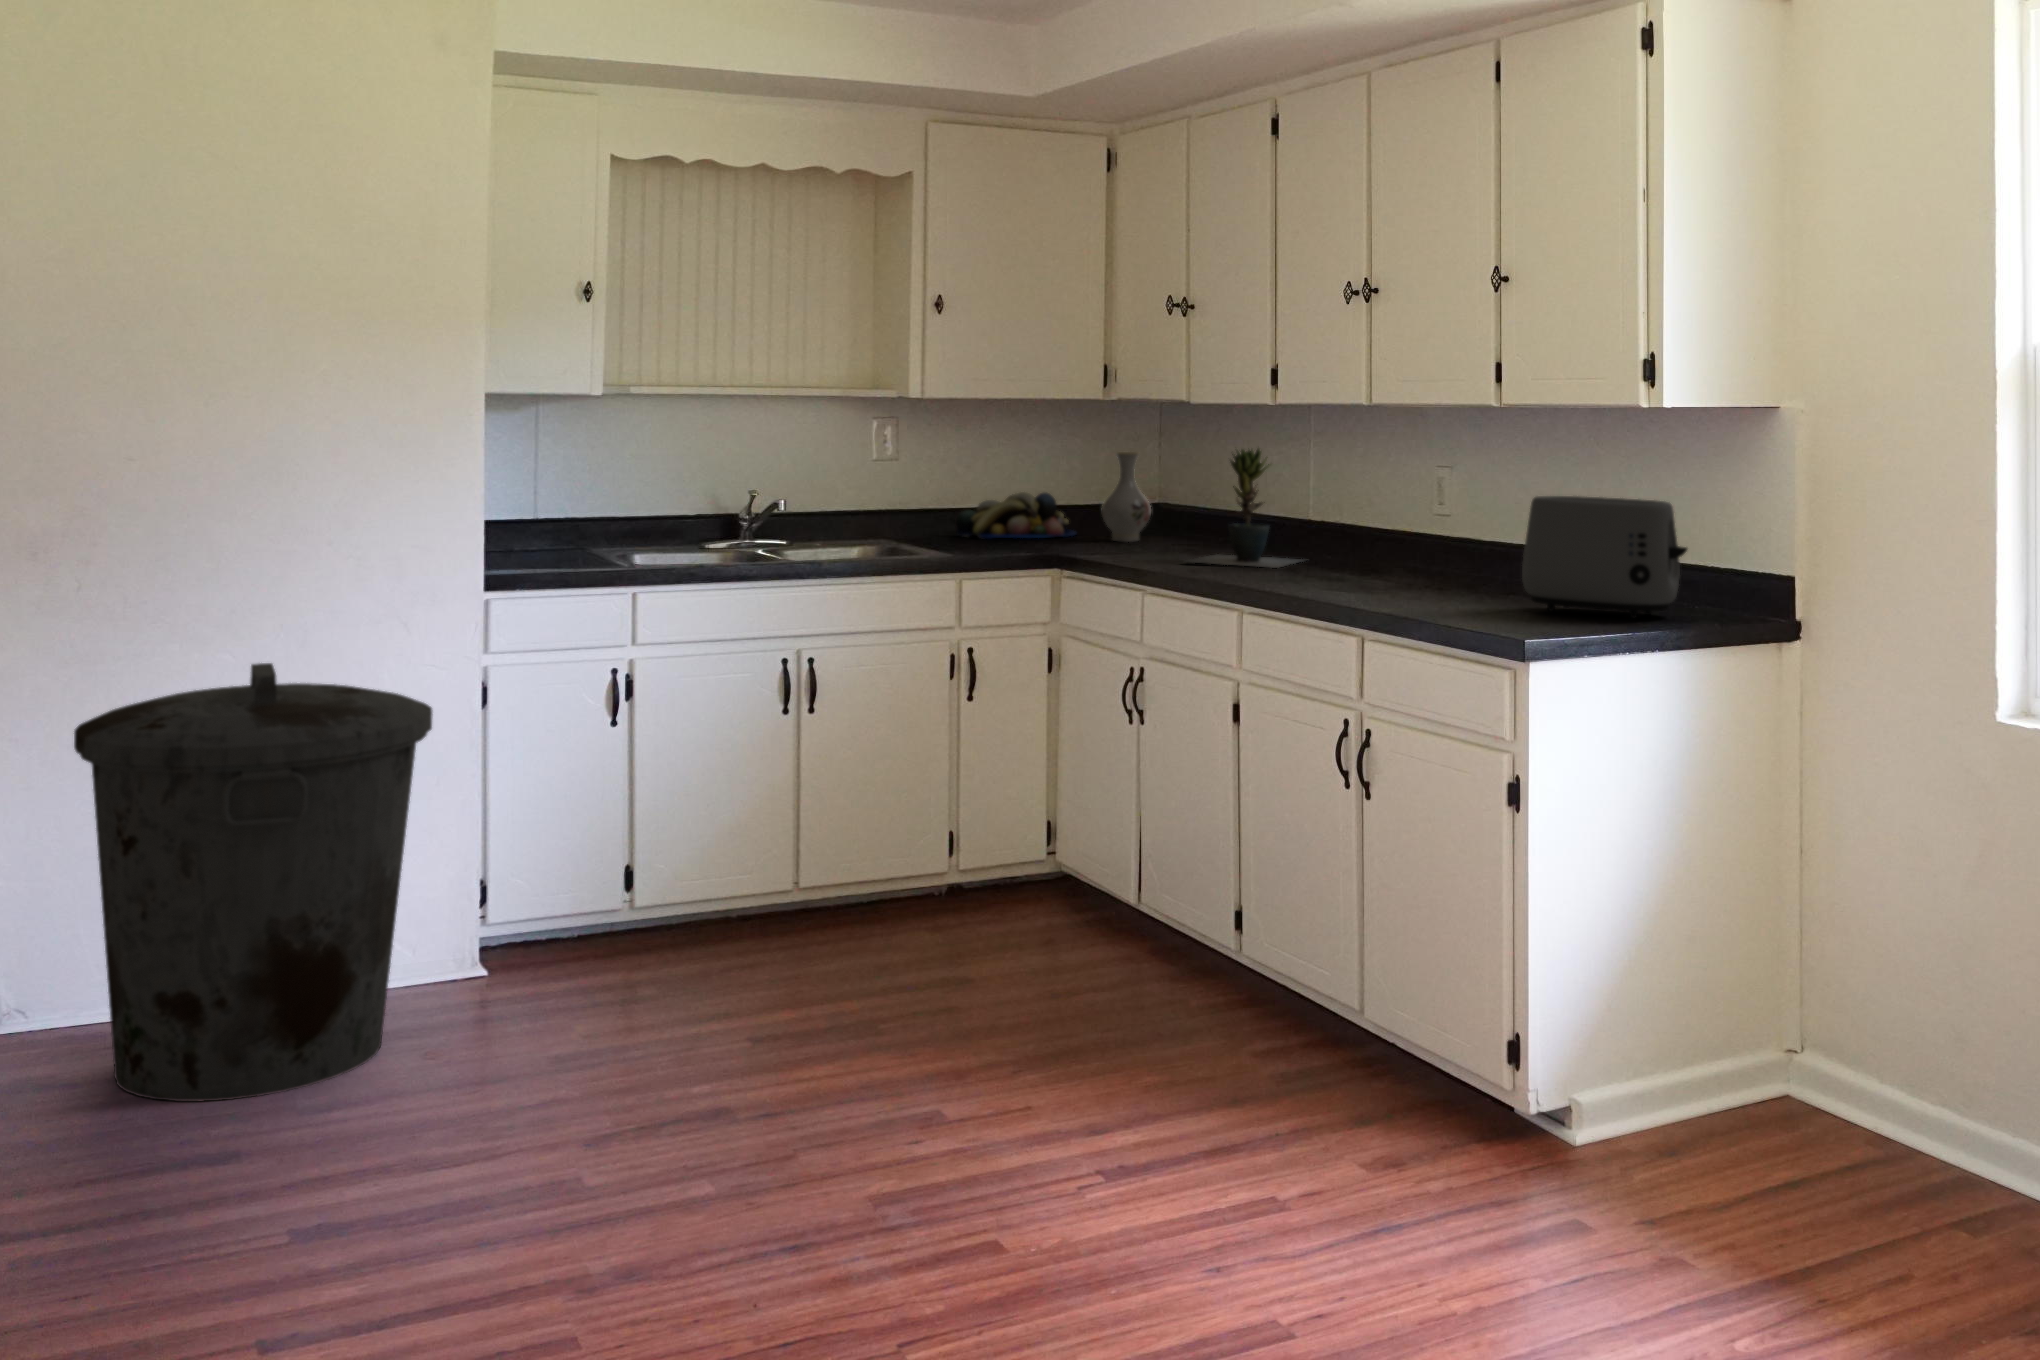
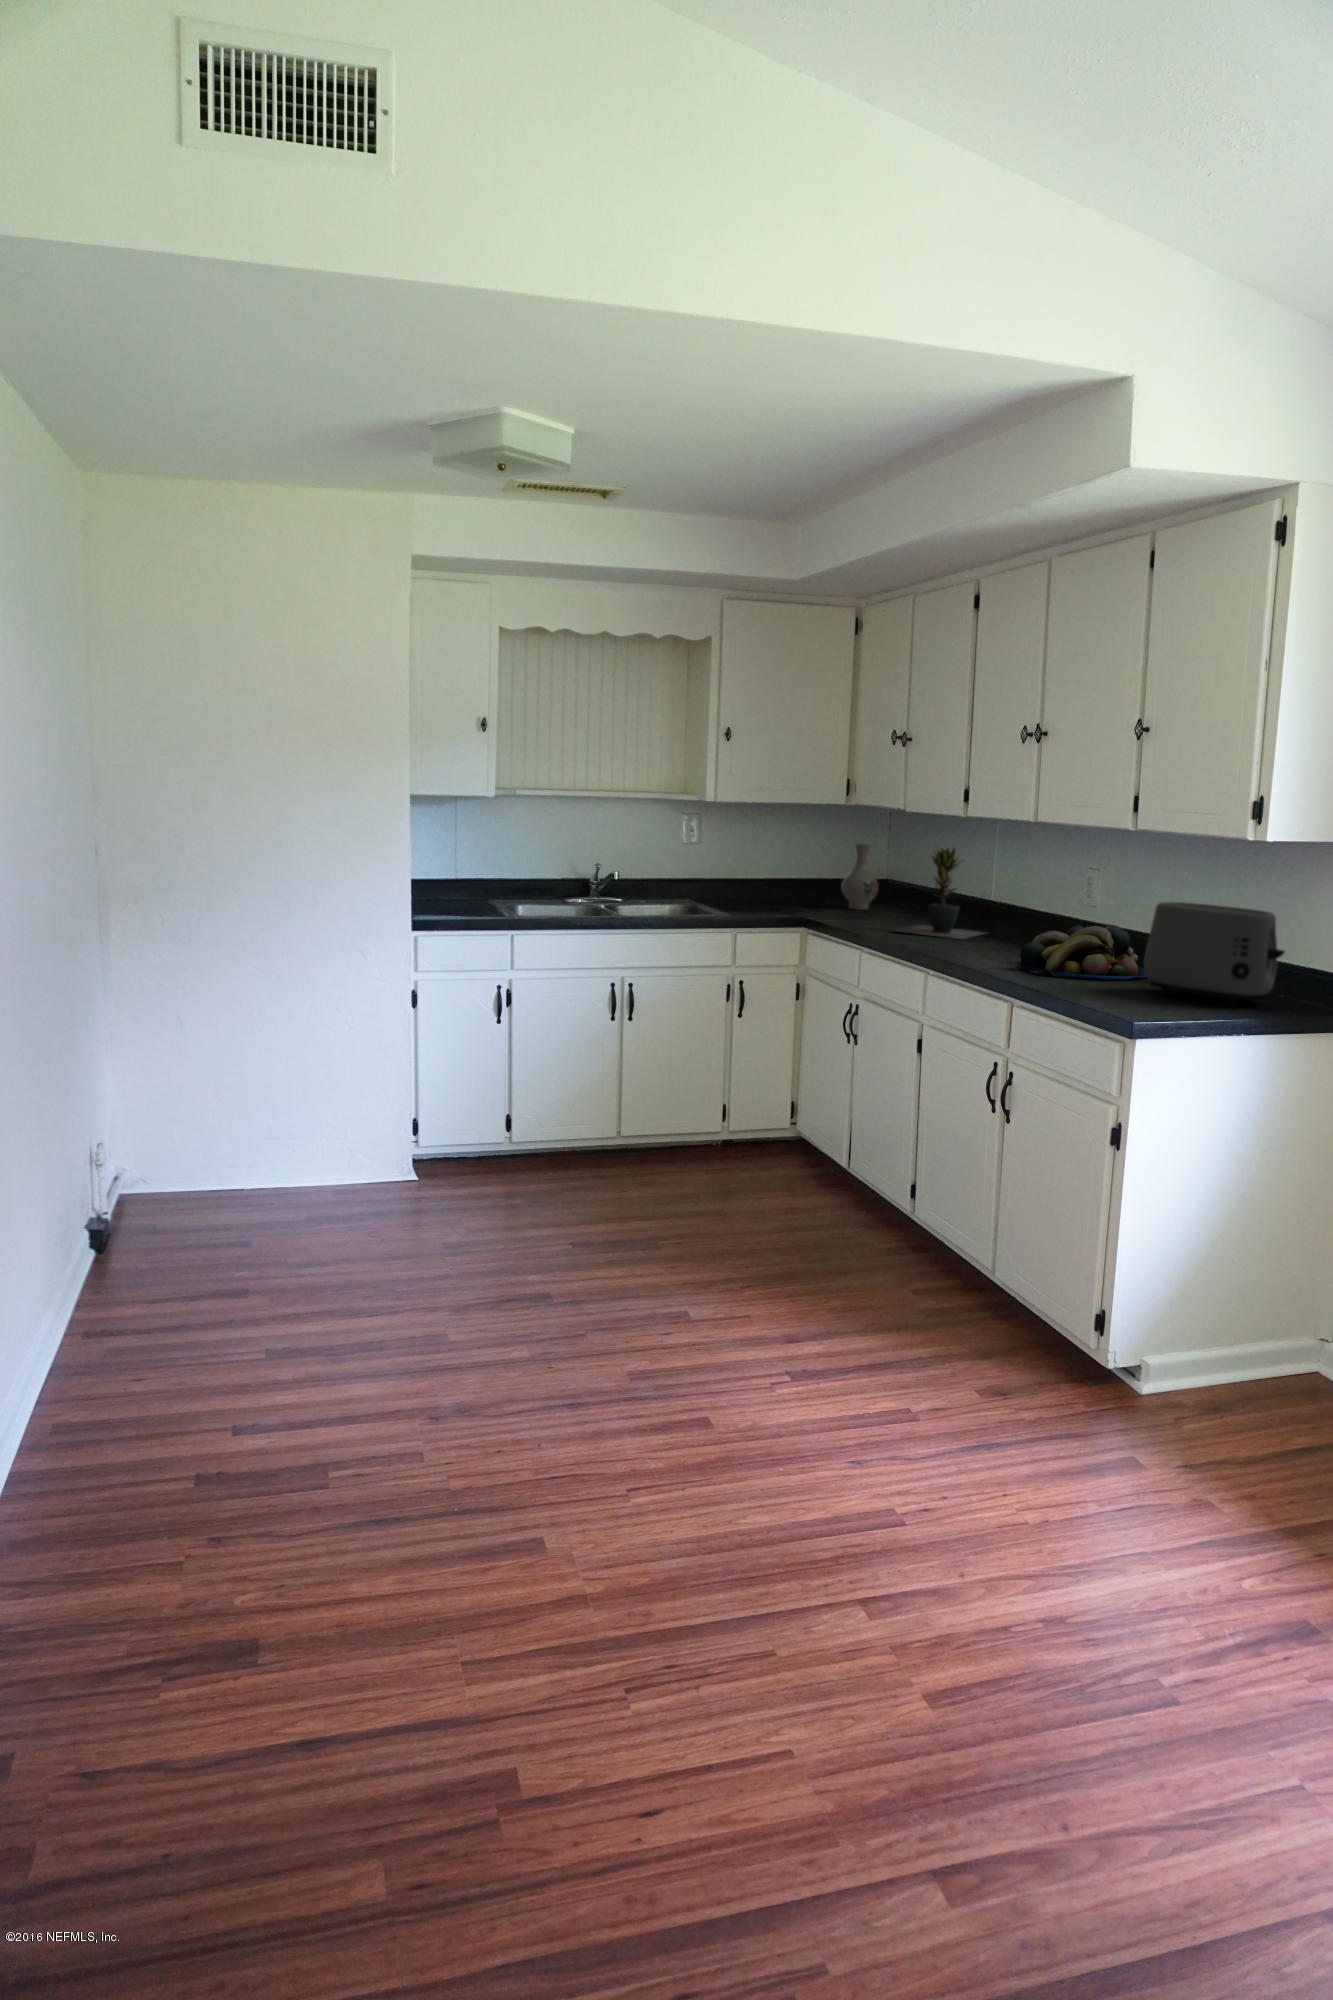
fruit bowl: present [956,492,1076,539] -> present [1018,925,1146,980]
trash can: present [74,663,433,1102] -> none [156,975,371,1249]

